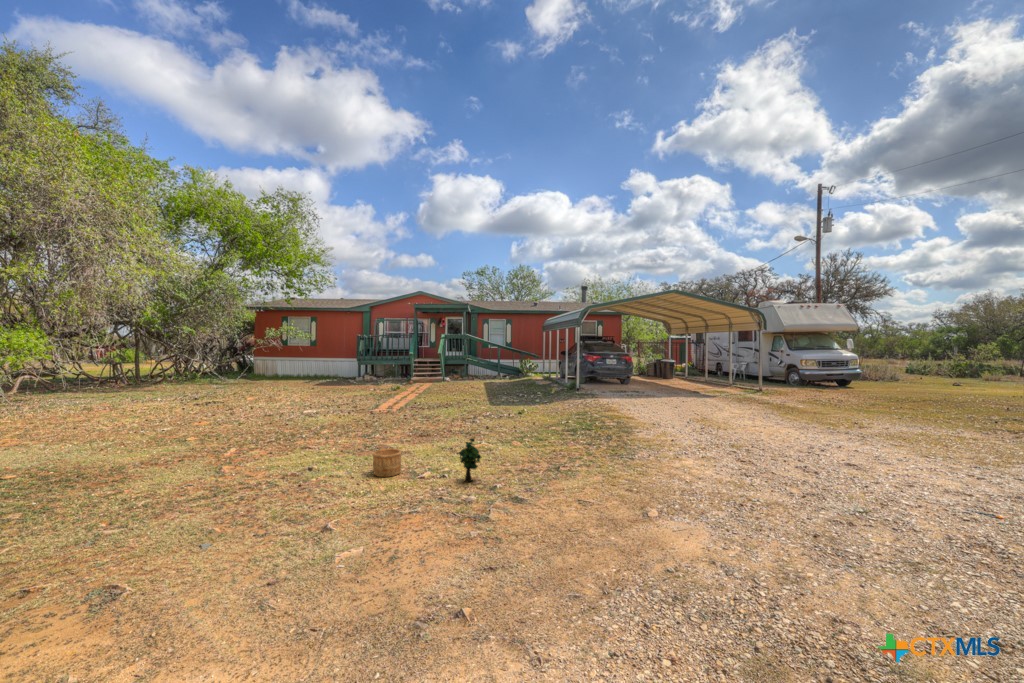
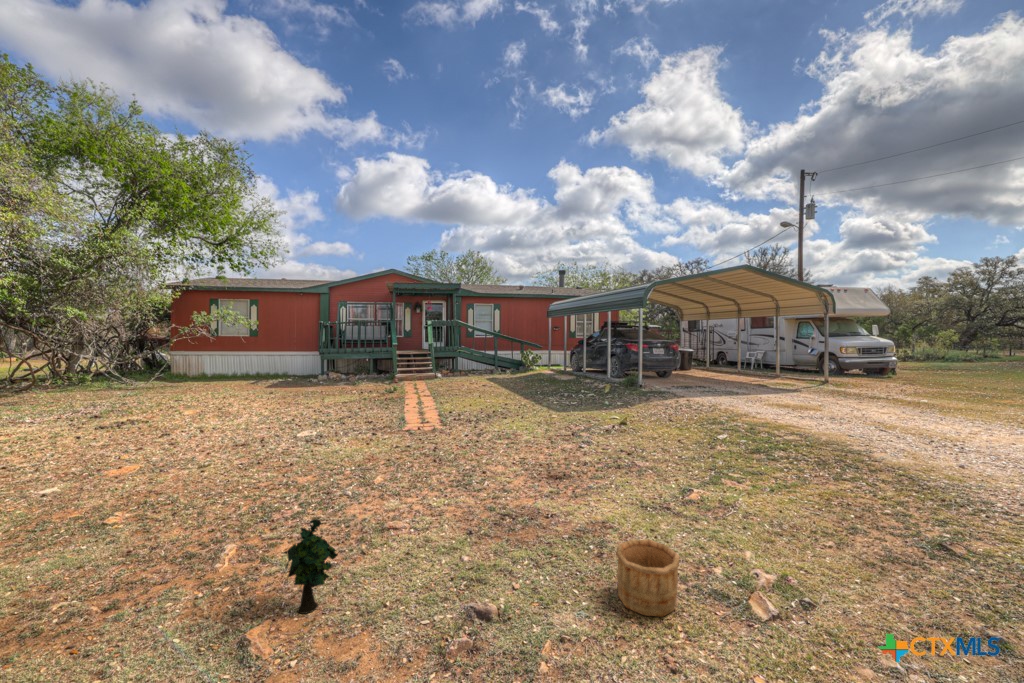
decorative plant: present [458,438,482,482] -> present [283,519,338,614]

